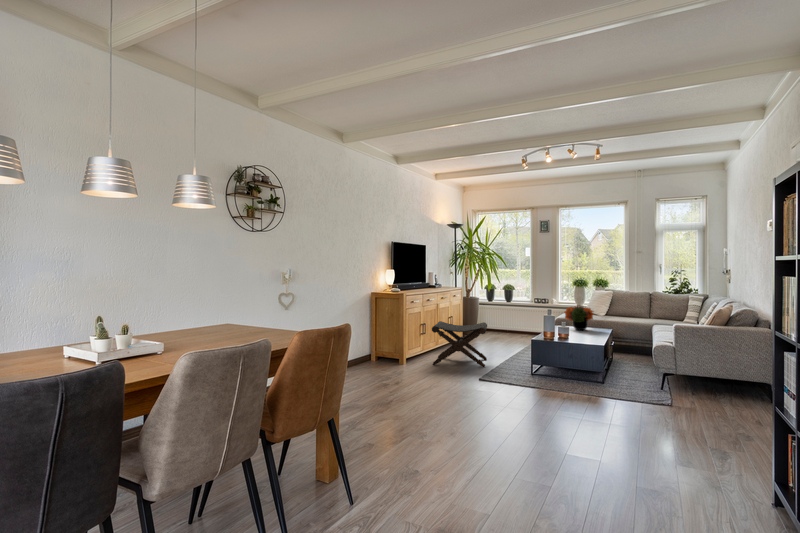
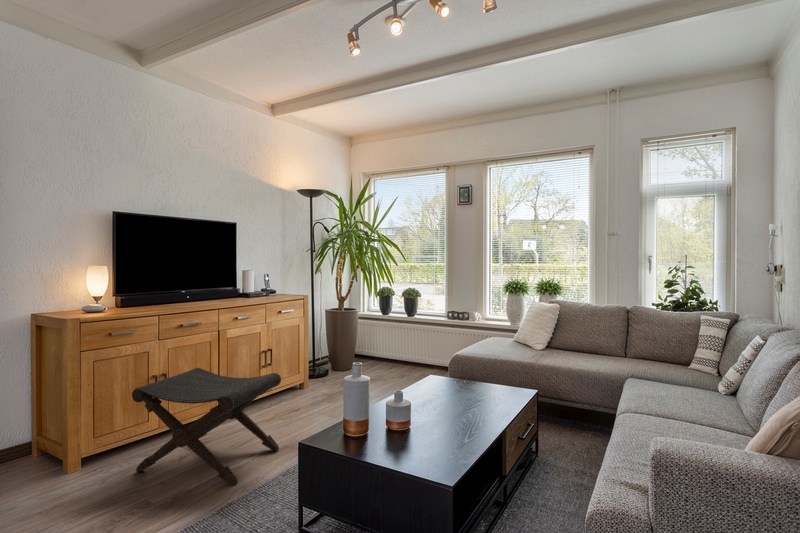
flower arrangement: present [564,305,593,330] -> none [429,341,491,398]

